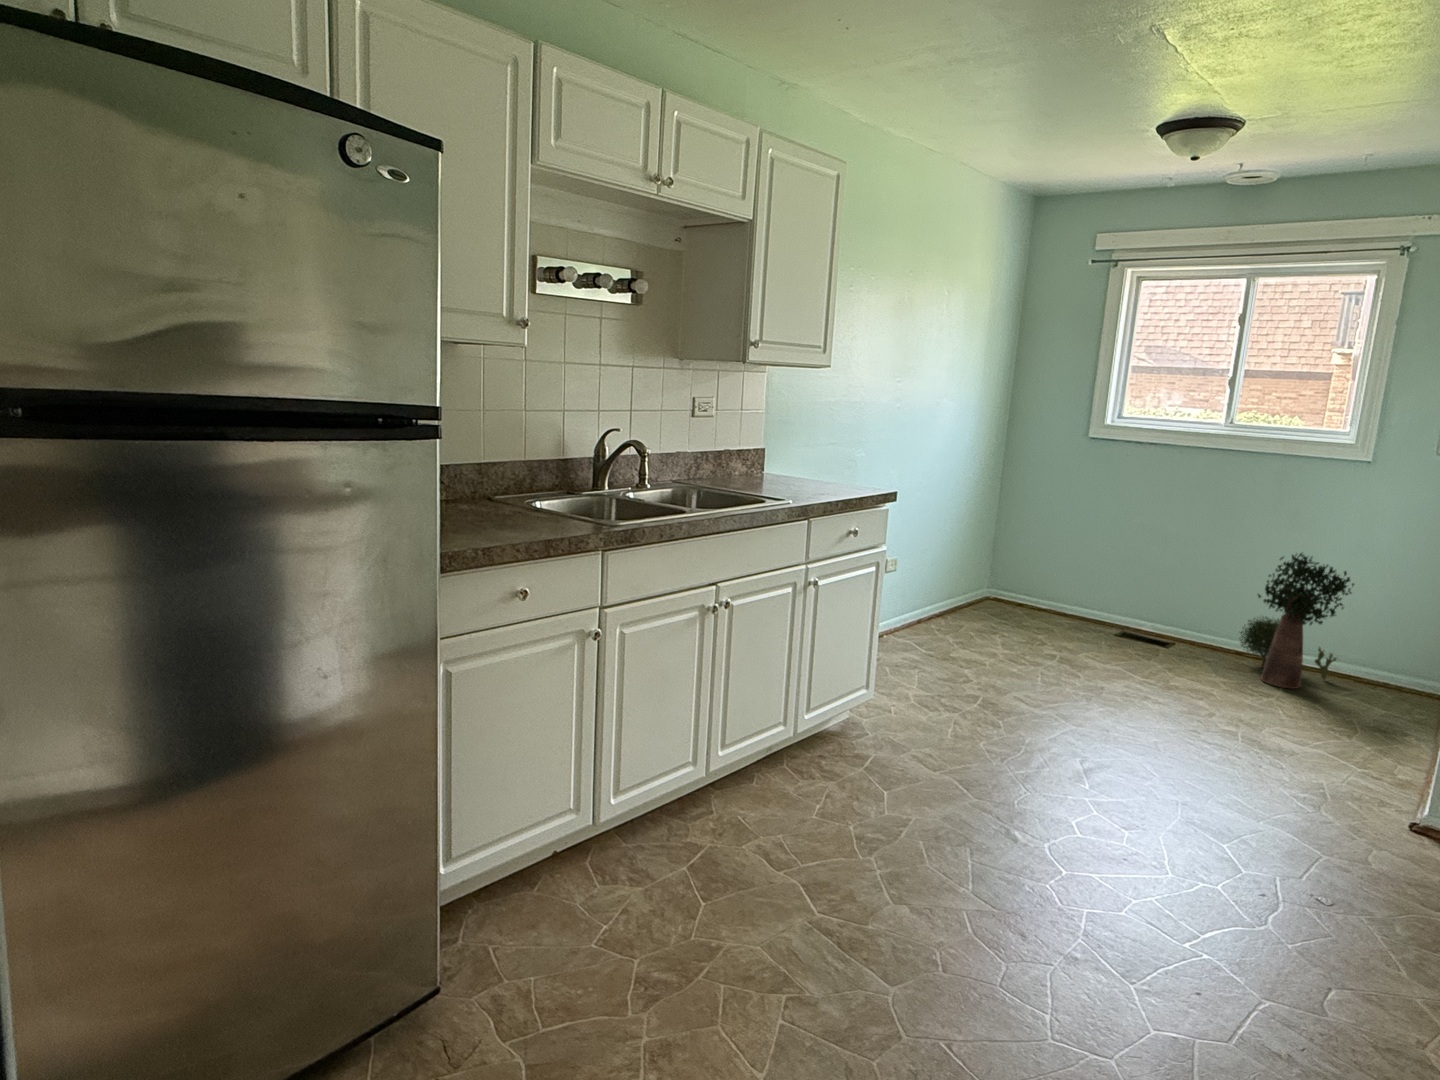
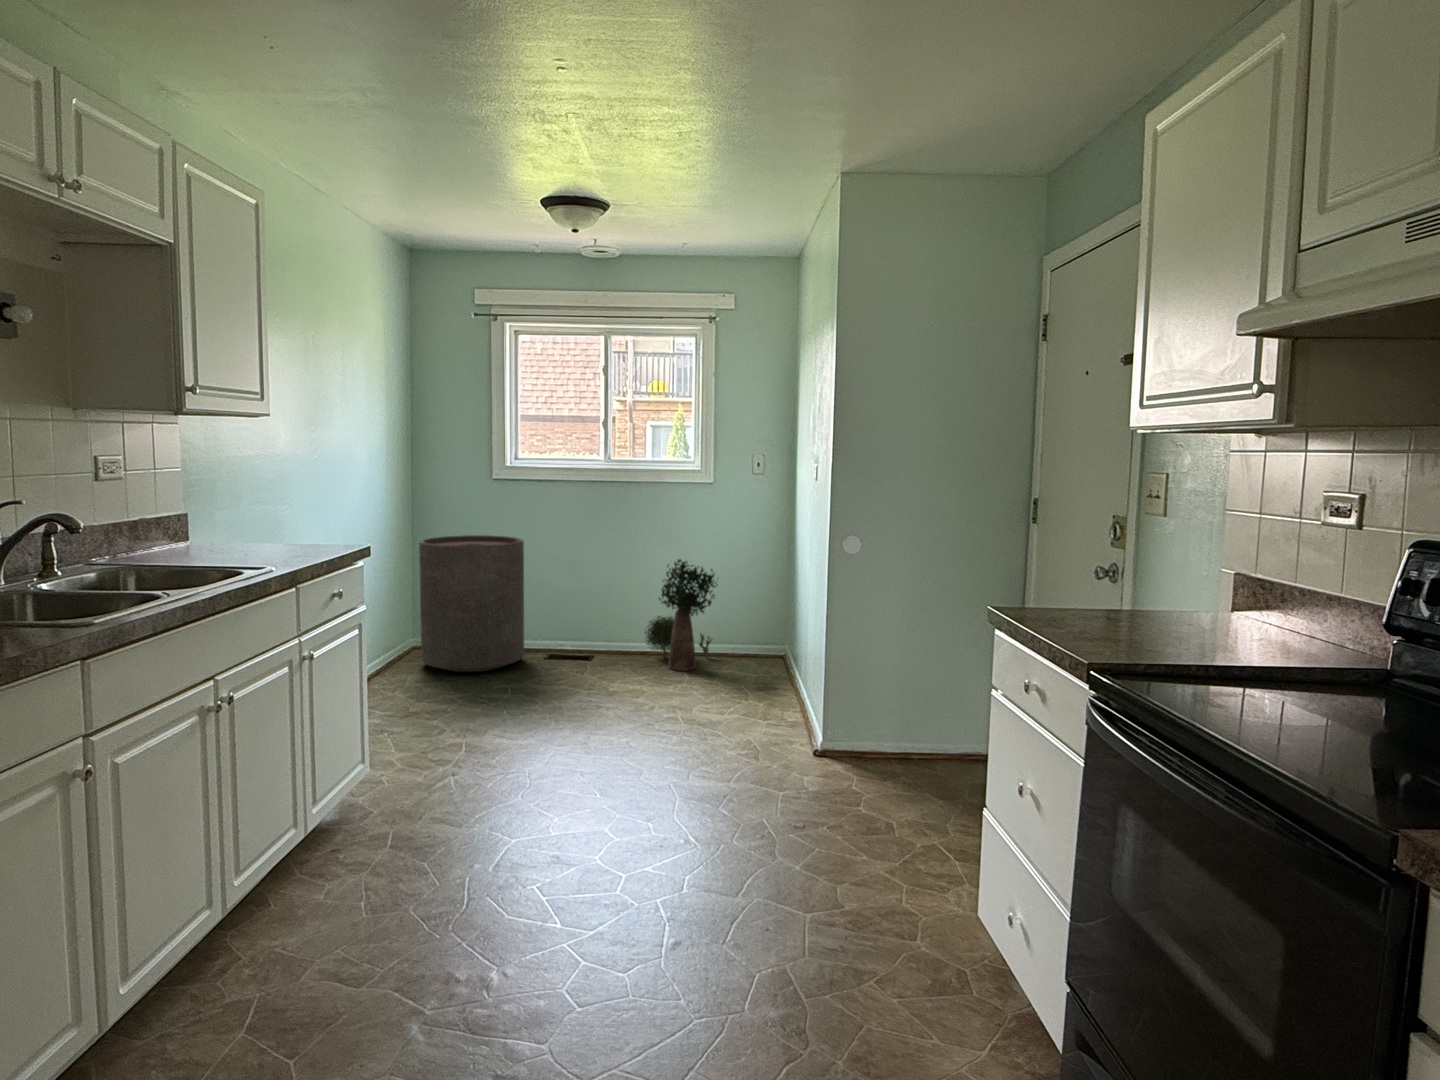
trash can: none [984,493,1106,634] -> present [419,535,524,672]

